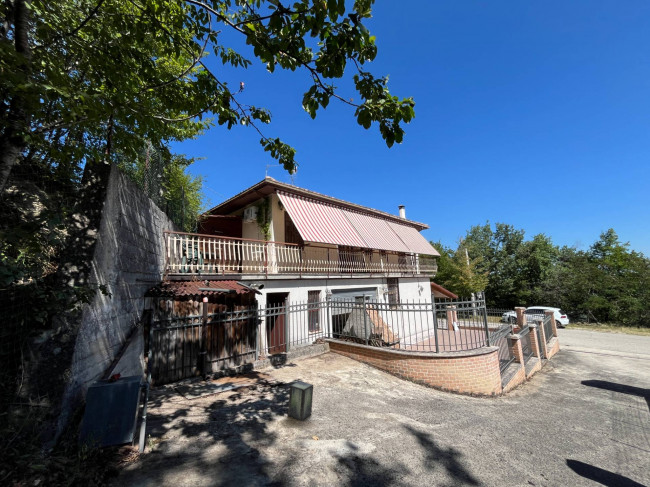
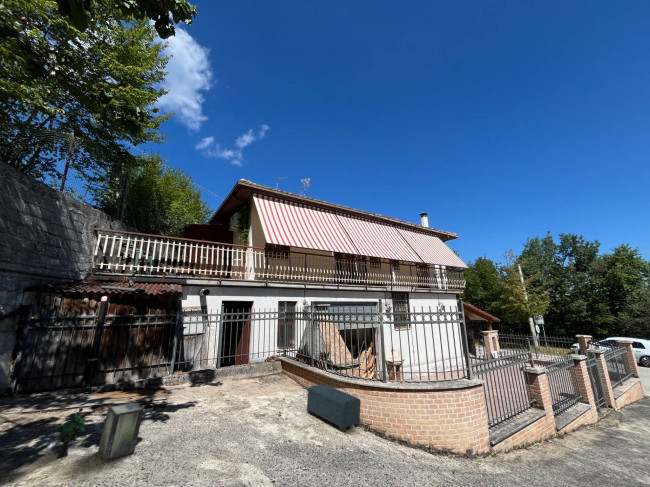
bench: none [380,358,423,390] -> present [307,384,361,432]
decorative plant: none [263,388,280,422] -> present [55,408,86,458]

